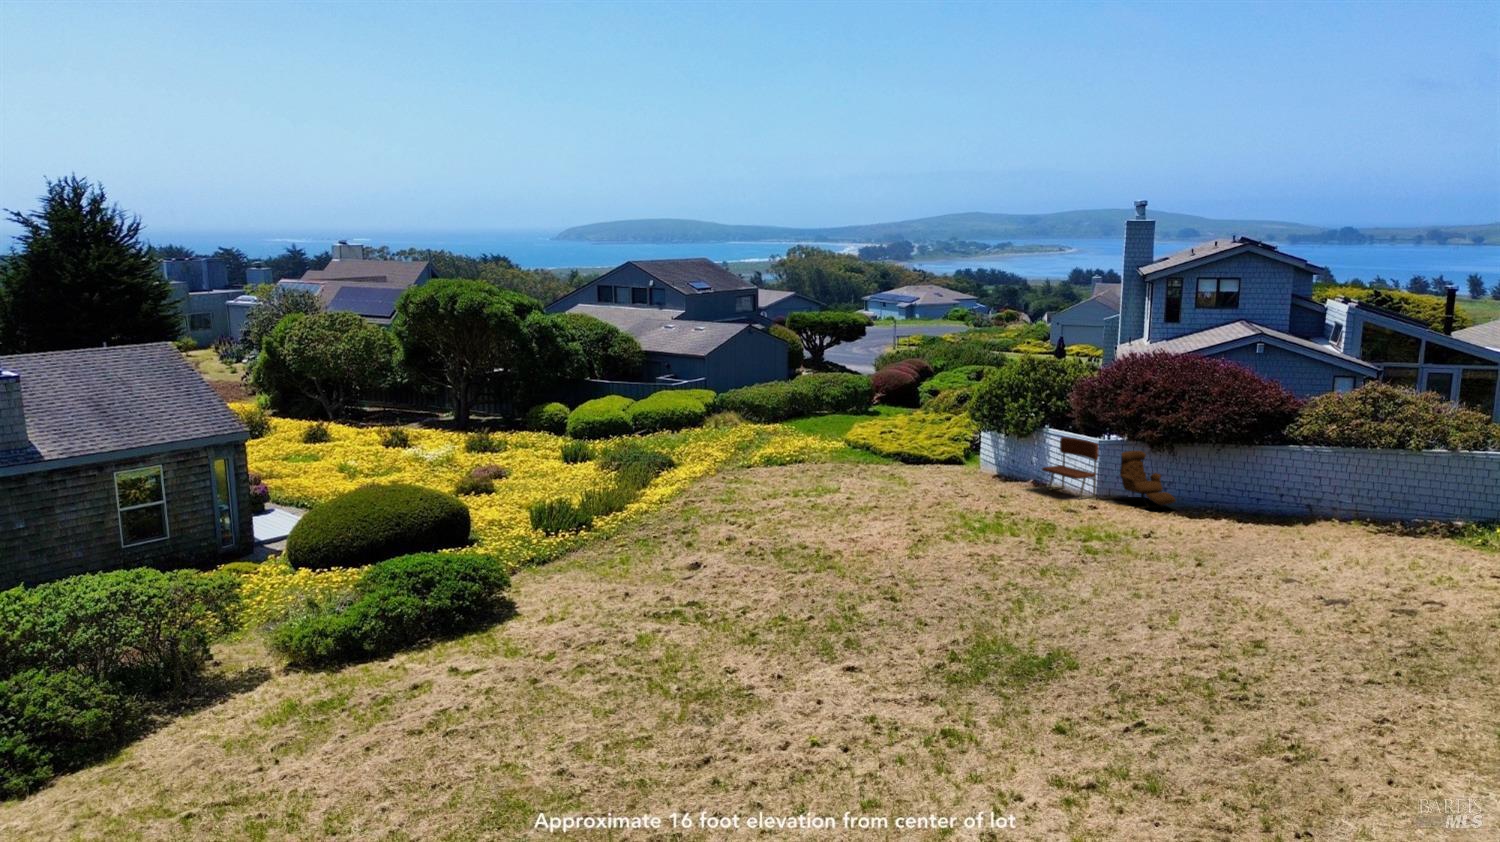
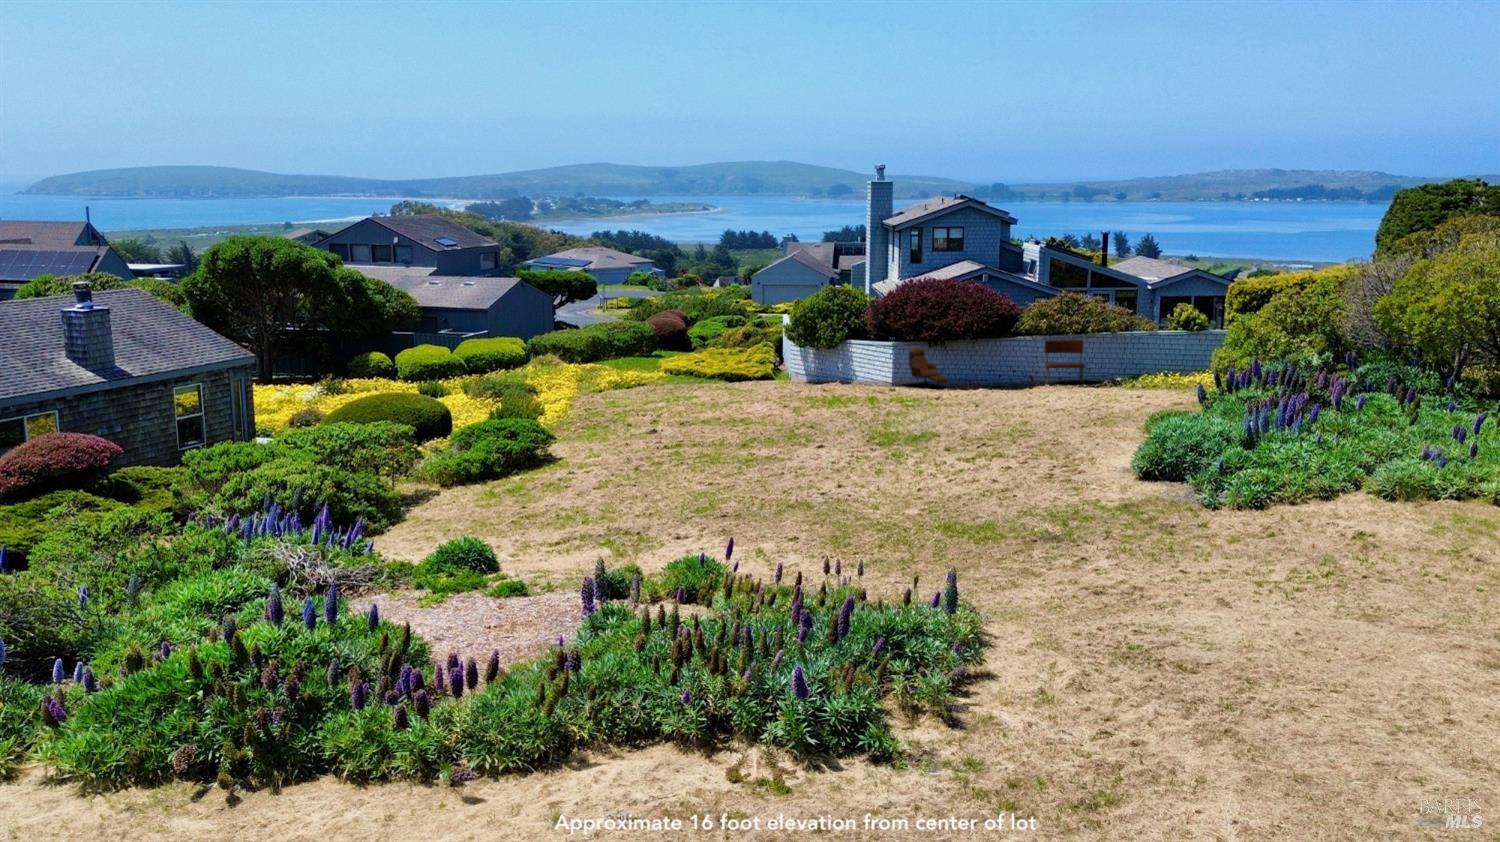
bench: present [1042,437,1099,499] -> present [1045,340,1085,383]

